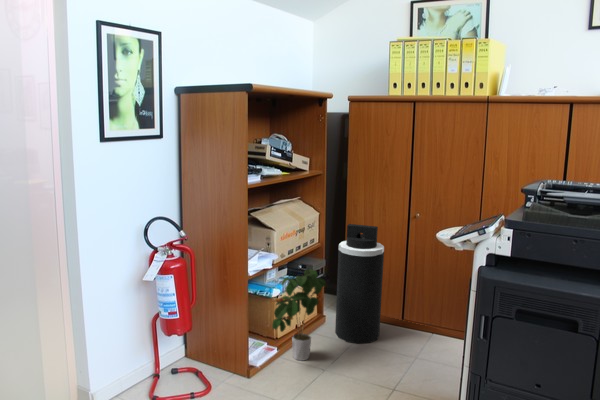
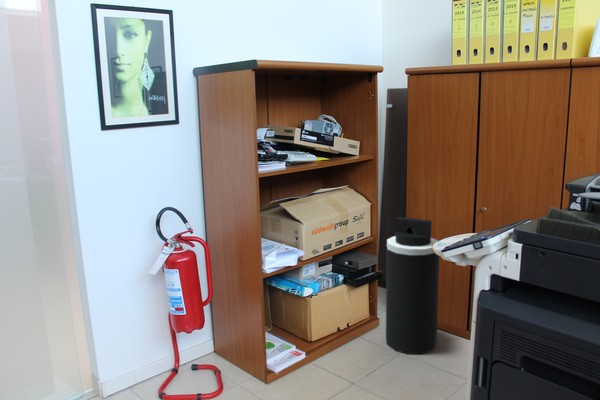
potted plant: present [272,269,326,361] -> none [294,267,368,369]

